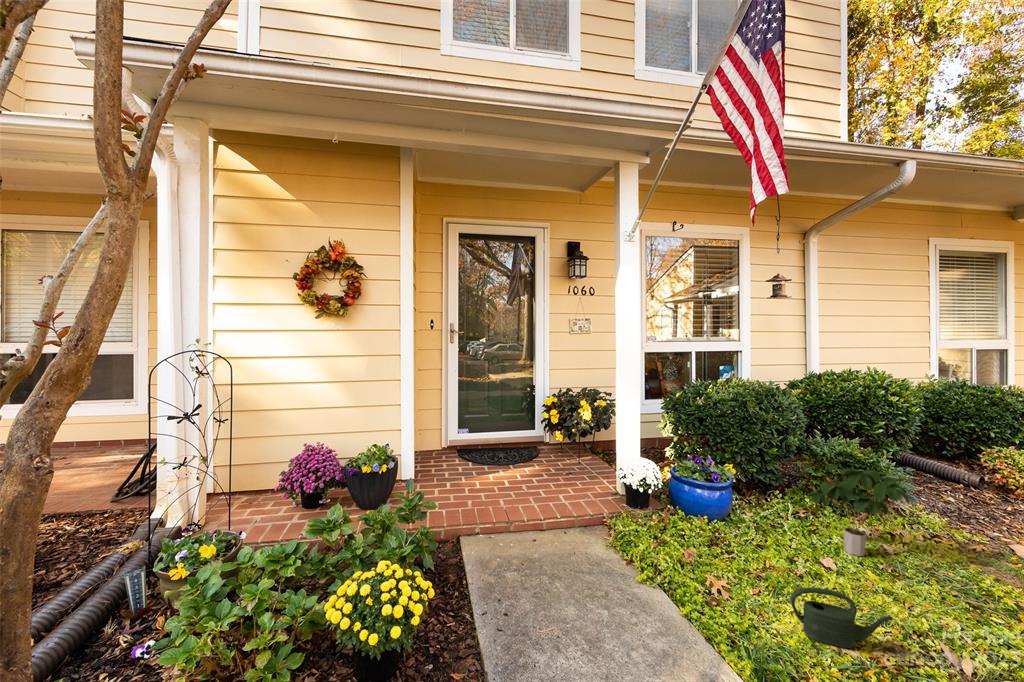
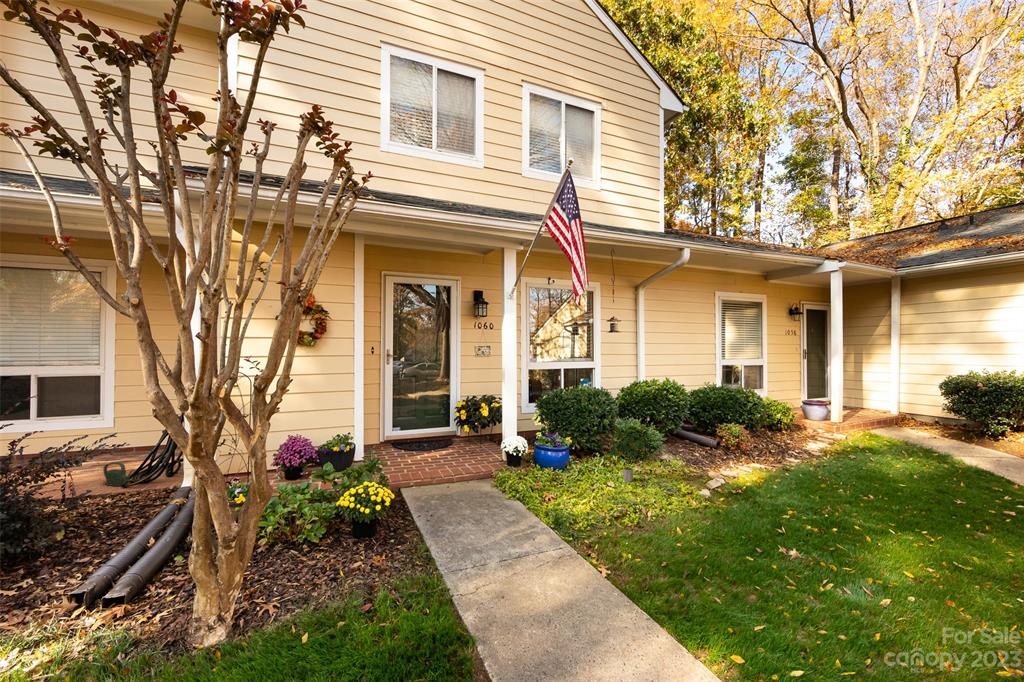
watering can: present [791,587,893,648] -> present [103,462,134,486]

